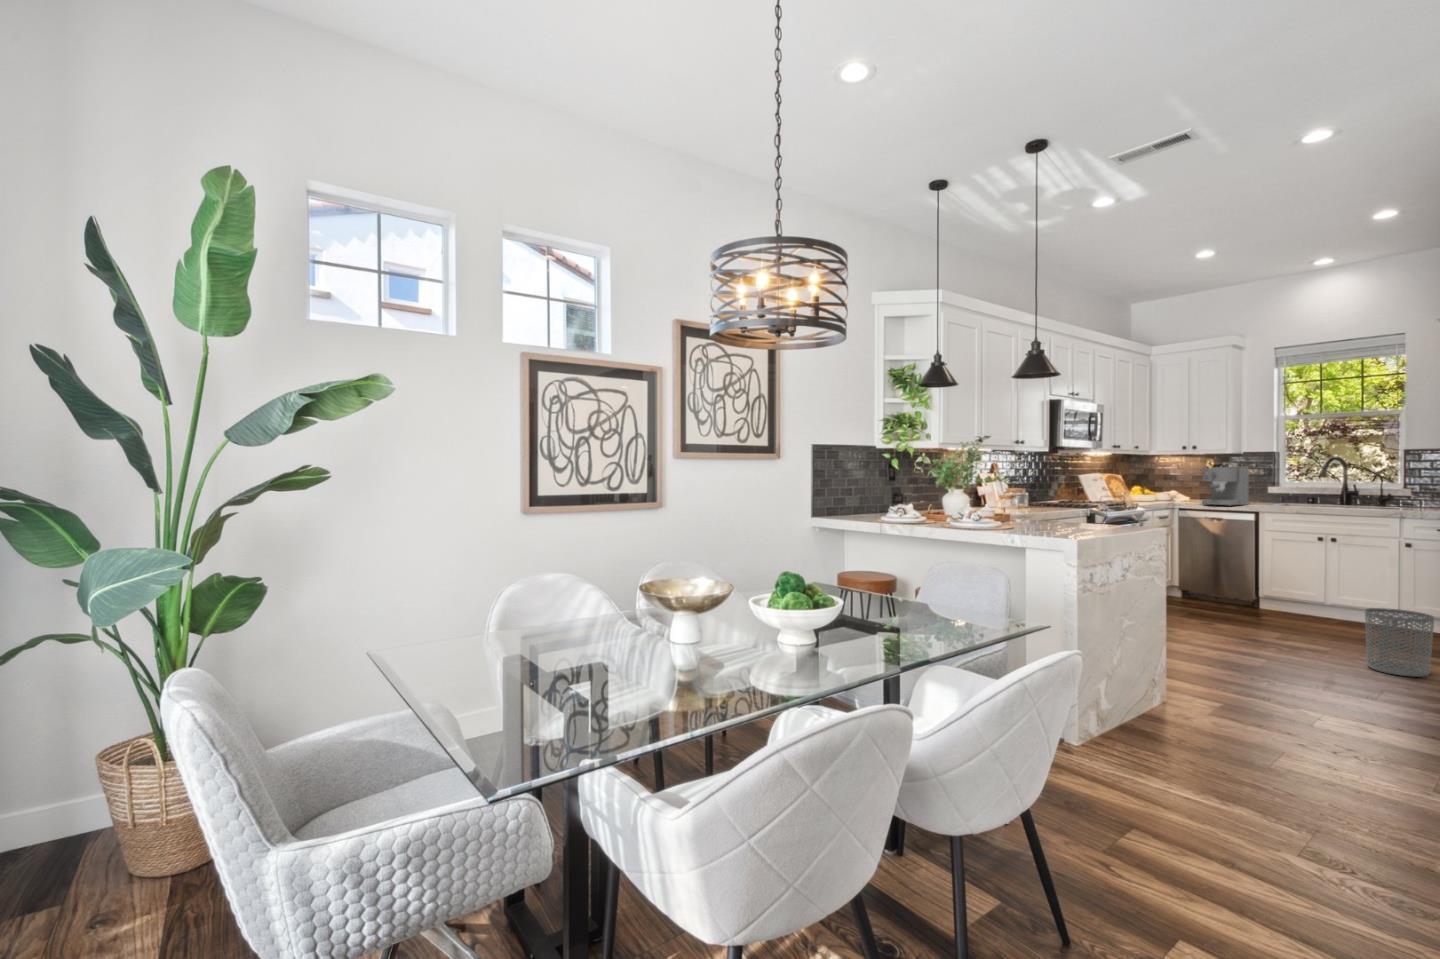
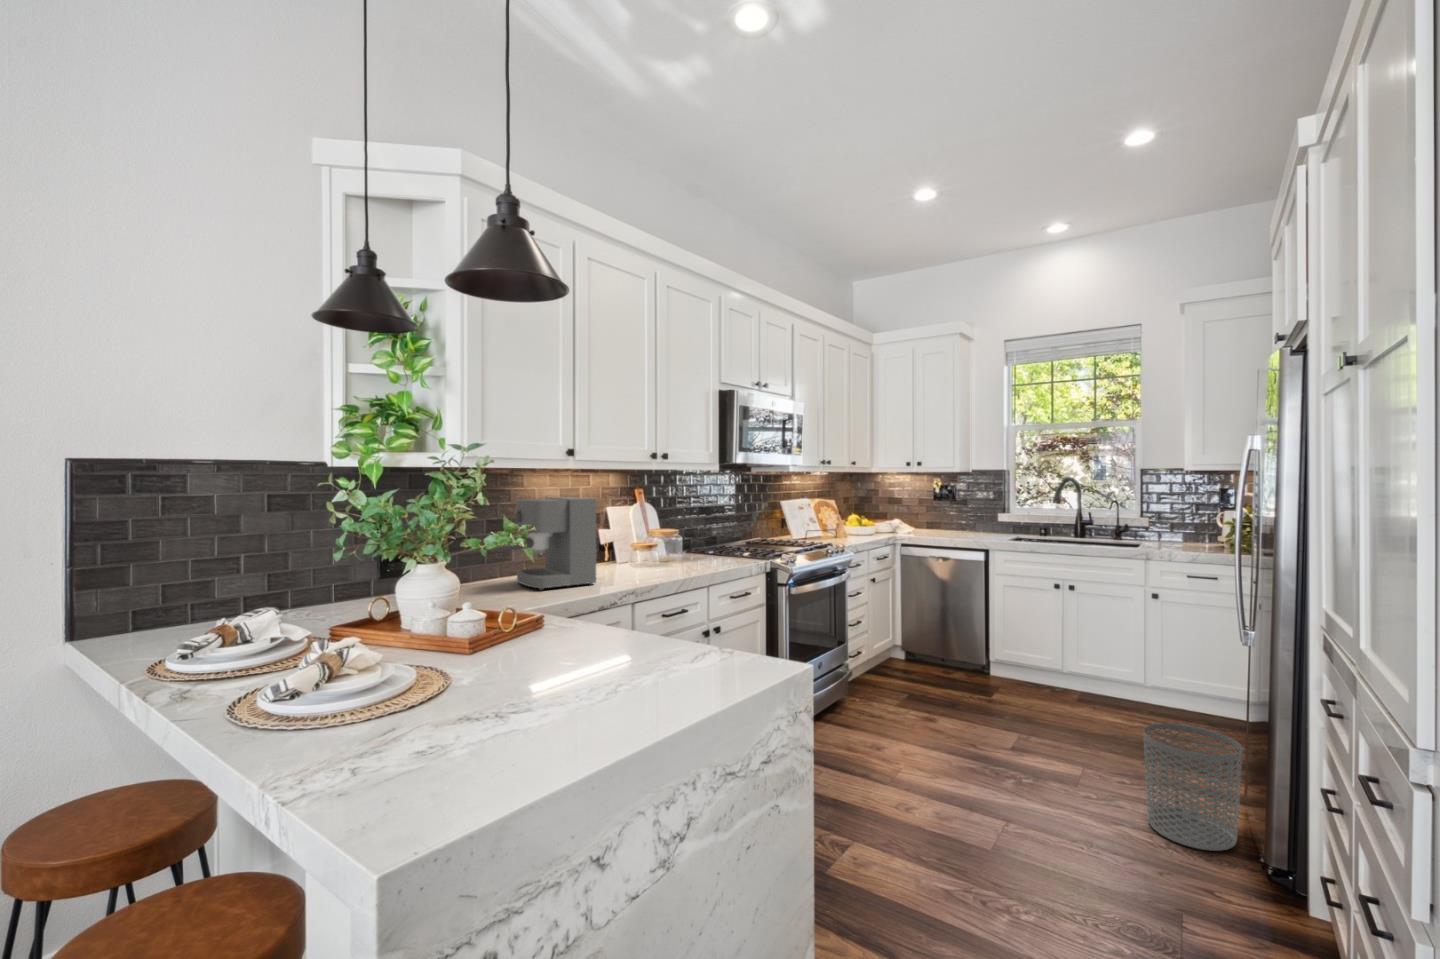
coffee maker: present [1202,467,1249,506] -> present [496,497,596,590]

